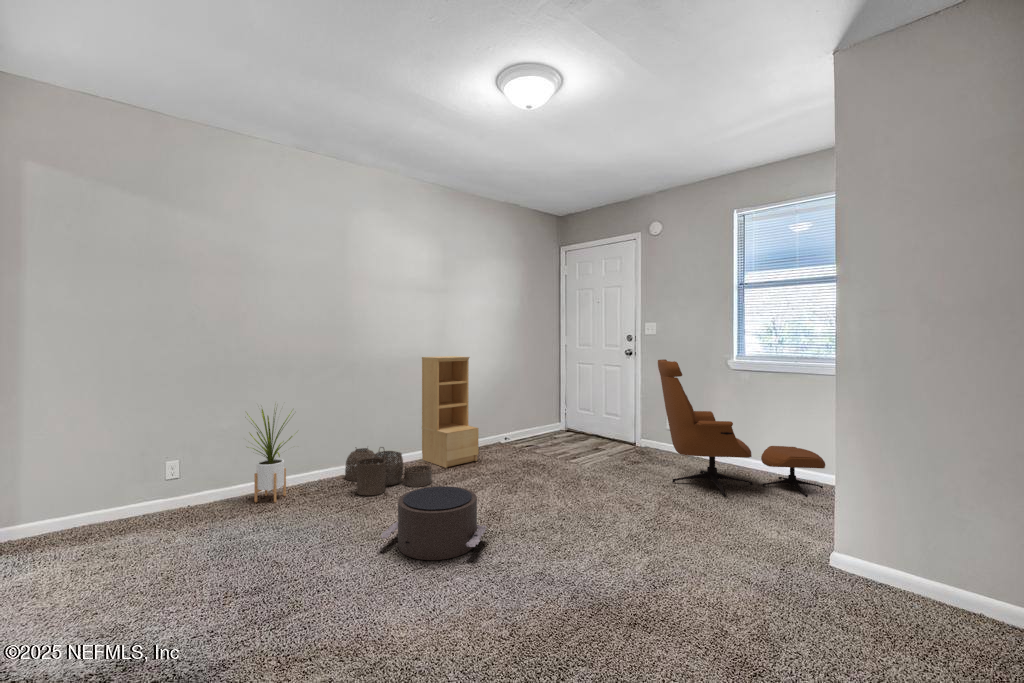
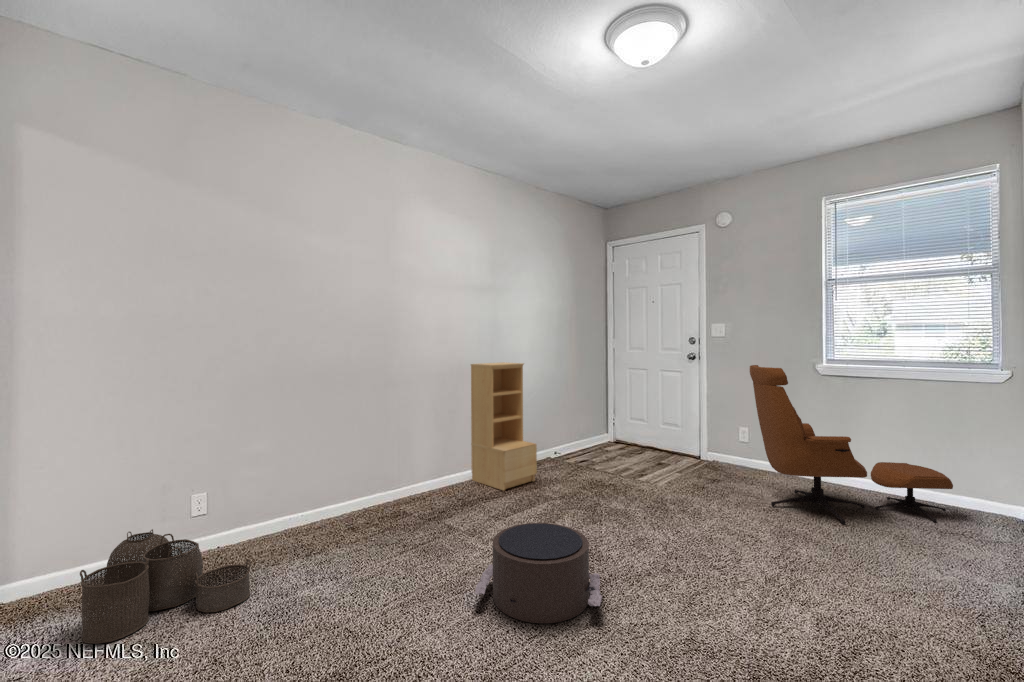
house plant: present [247,409,293,502] -> none [280,418,348,541]
woven basket: present [345,447,432,495] -> present [80,529,251,644]

